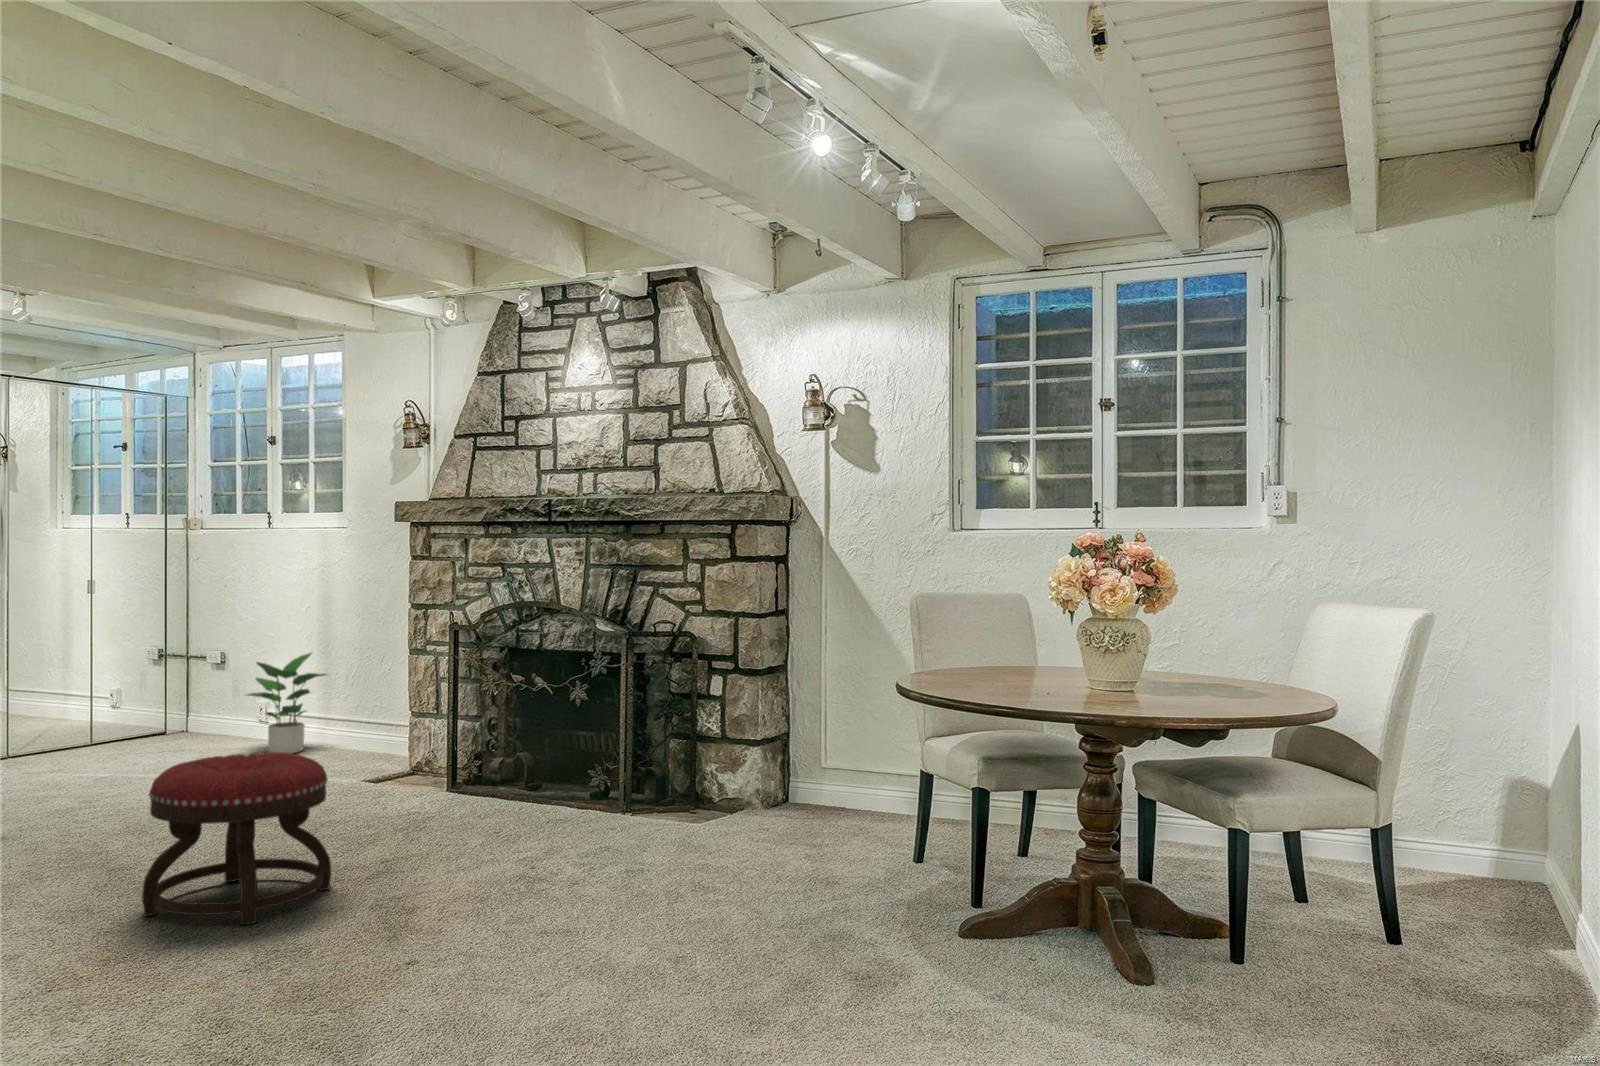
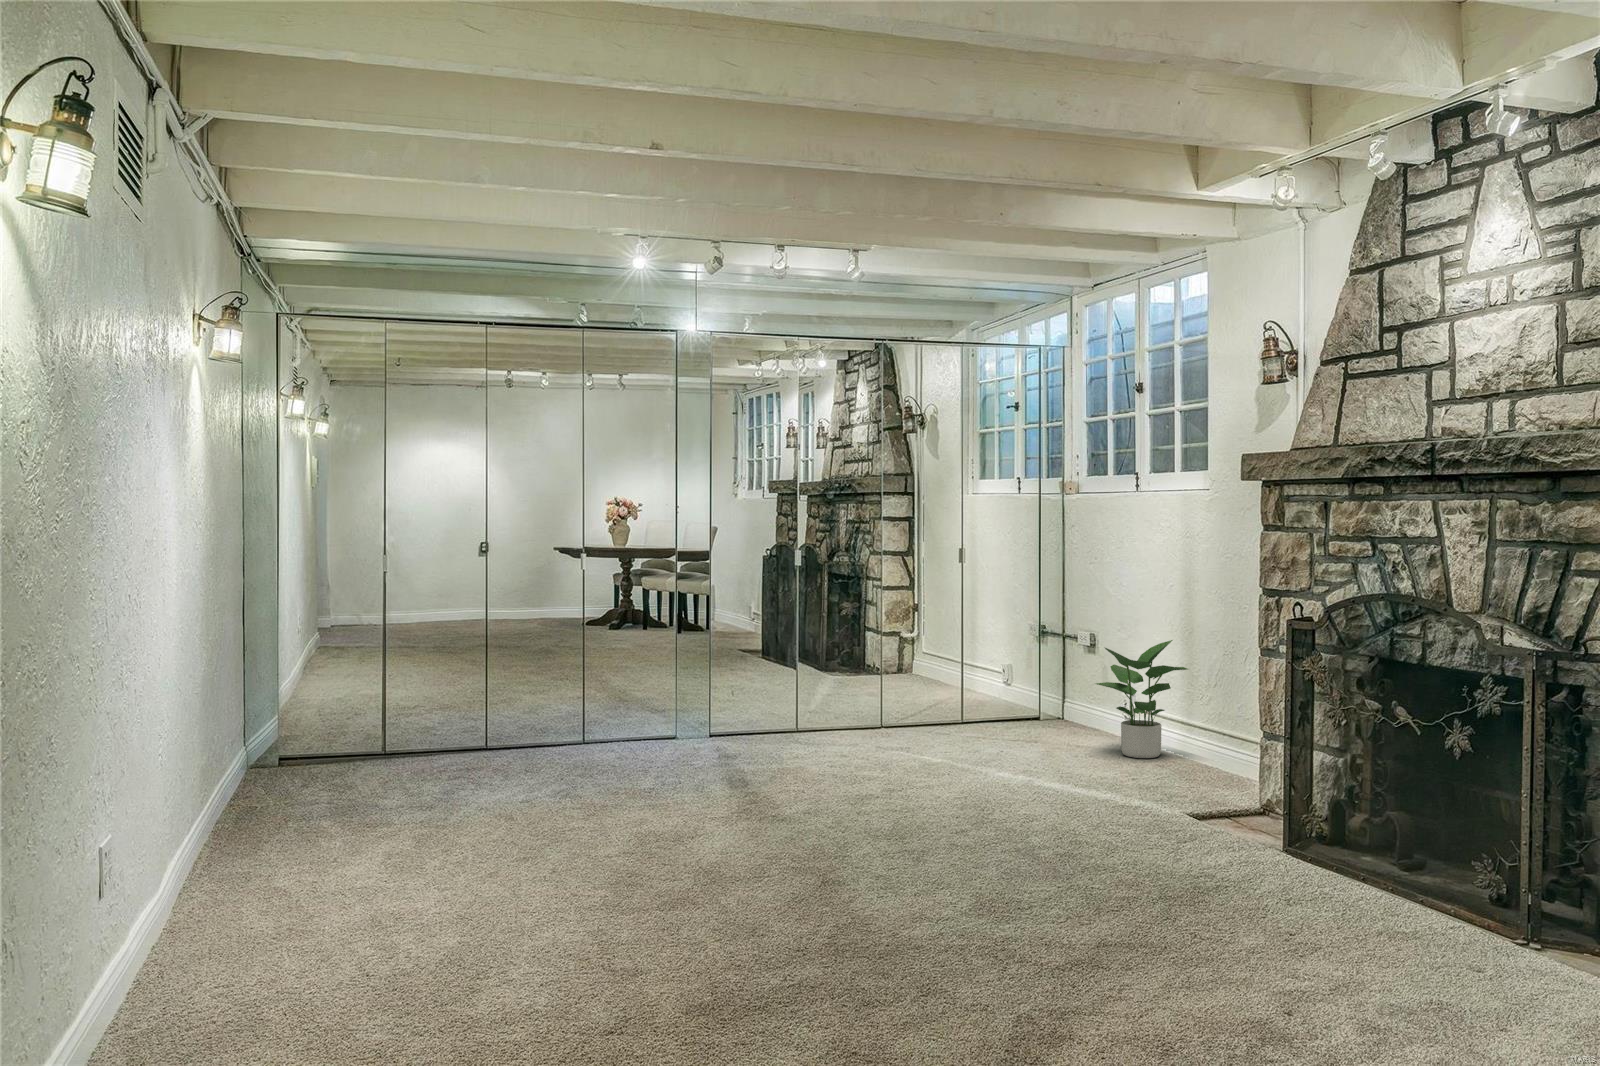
ottoman: present [142,752,331,925] -> none [834,763,1036,976]

